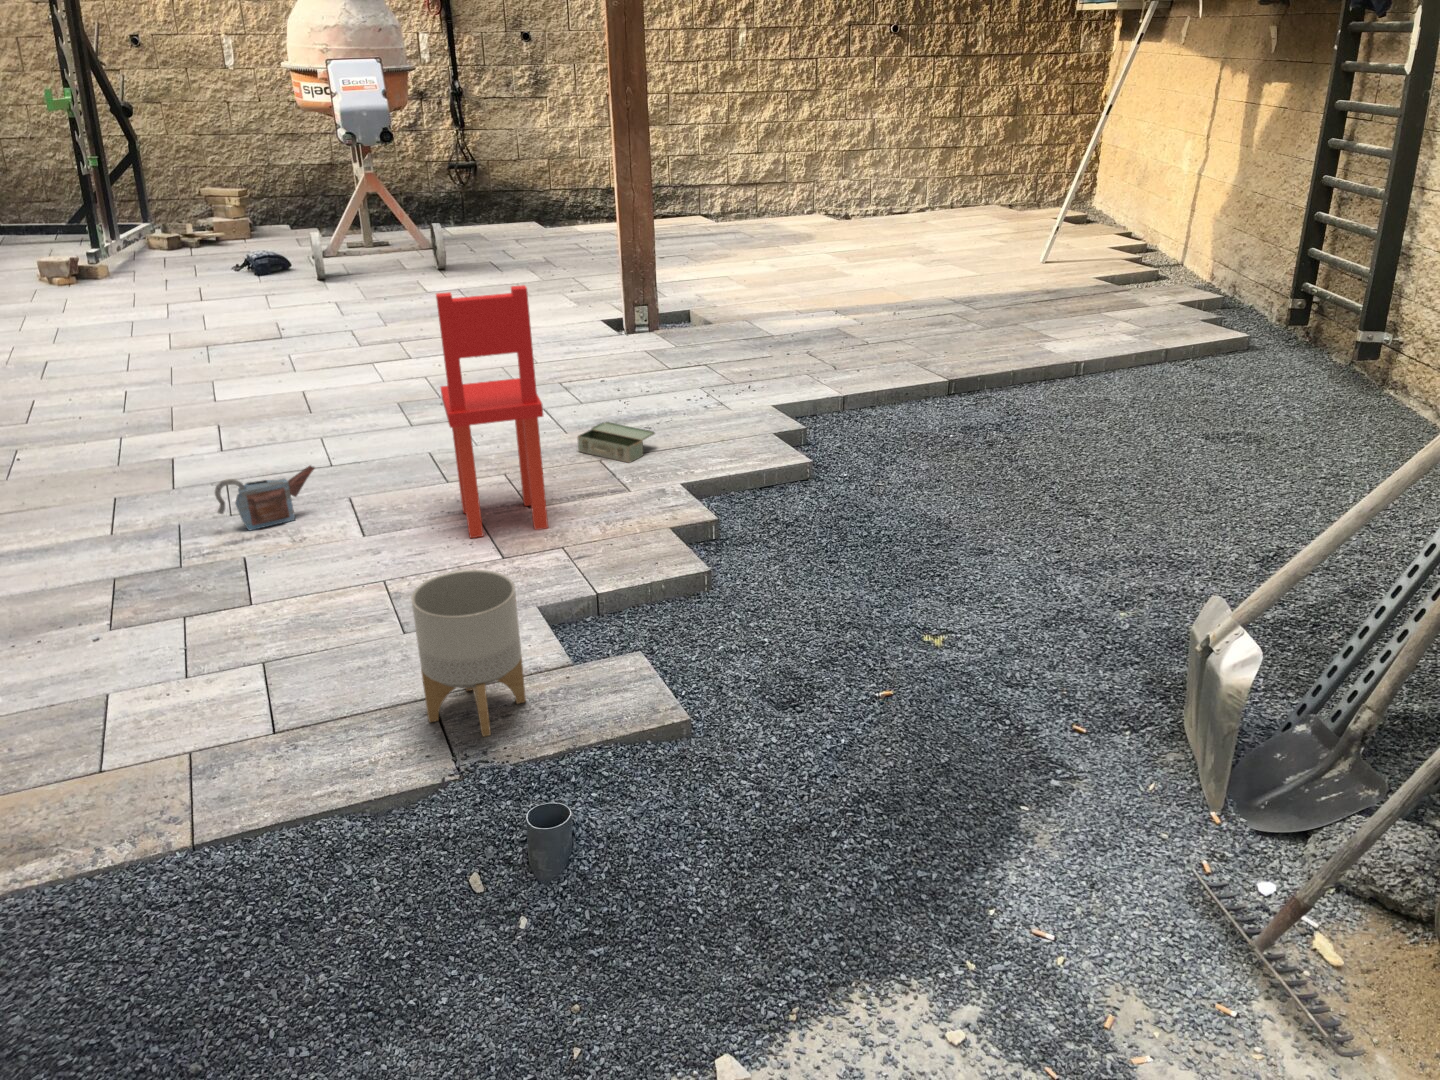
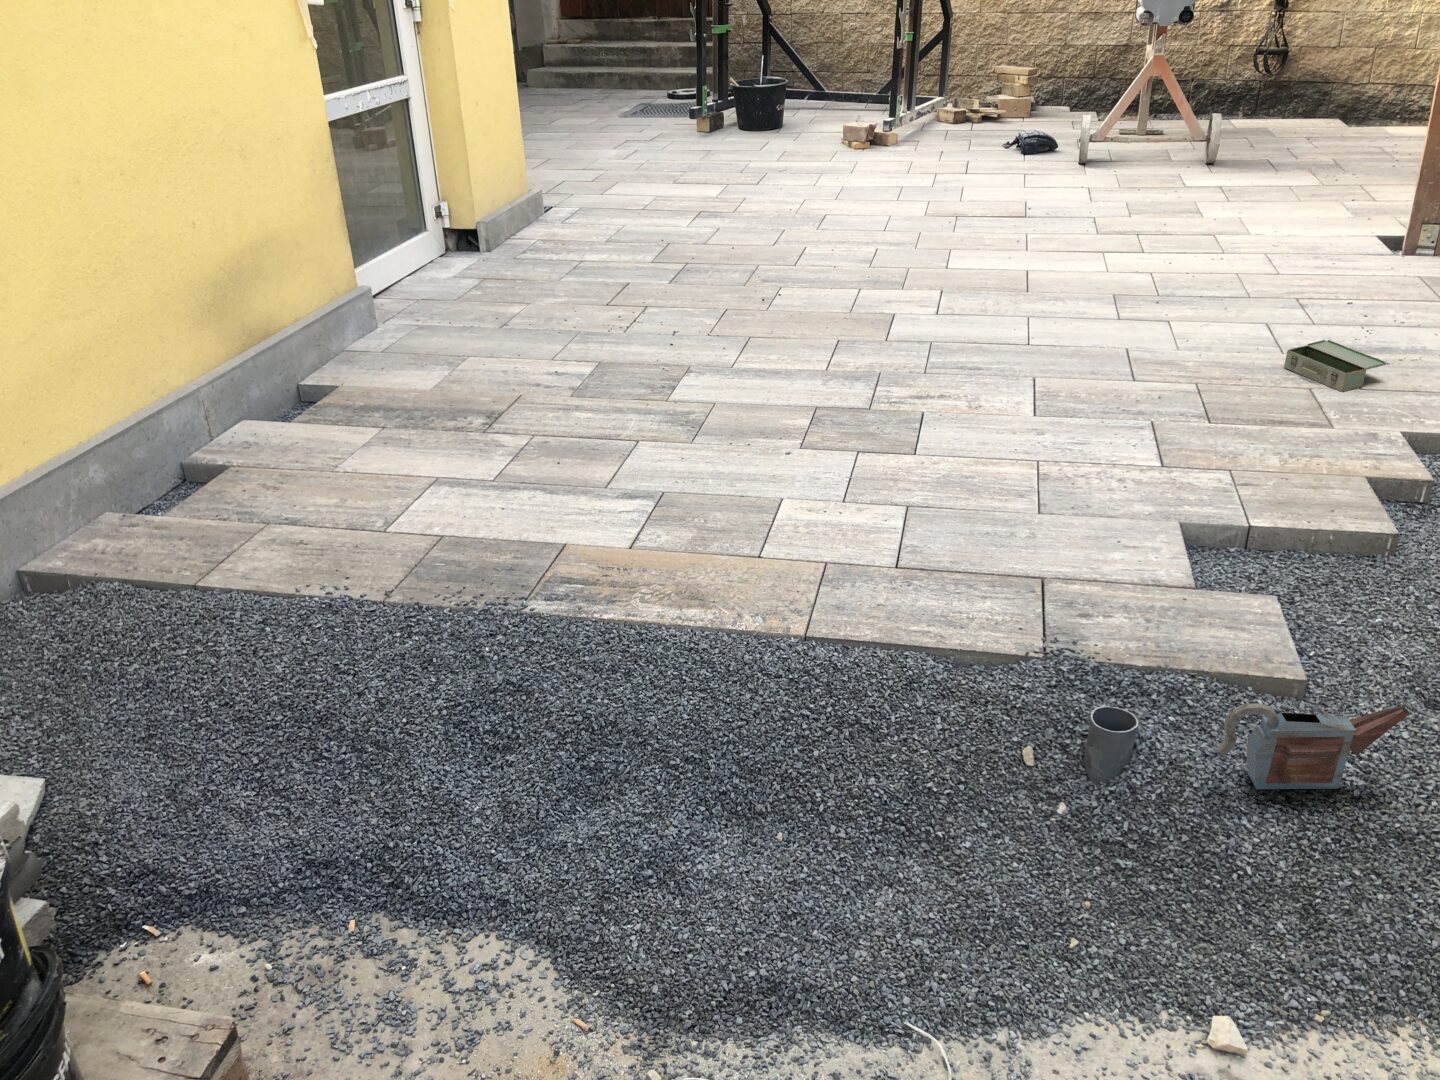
chair: present [436,285,548,538] -> none [1131,170,1270,442]
watering can: present [215,466,315,530] -> present [1217,703,1410,789]
planter: present [411,570,526,737] -> none [1033,459,1155,629]

